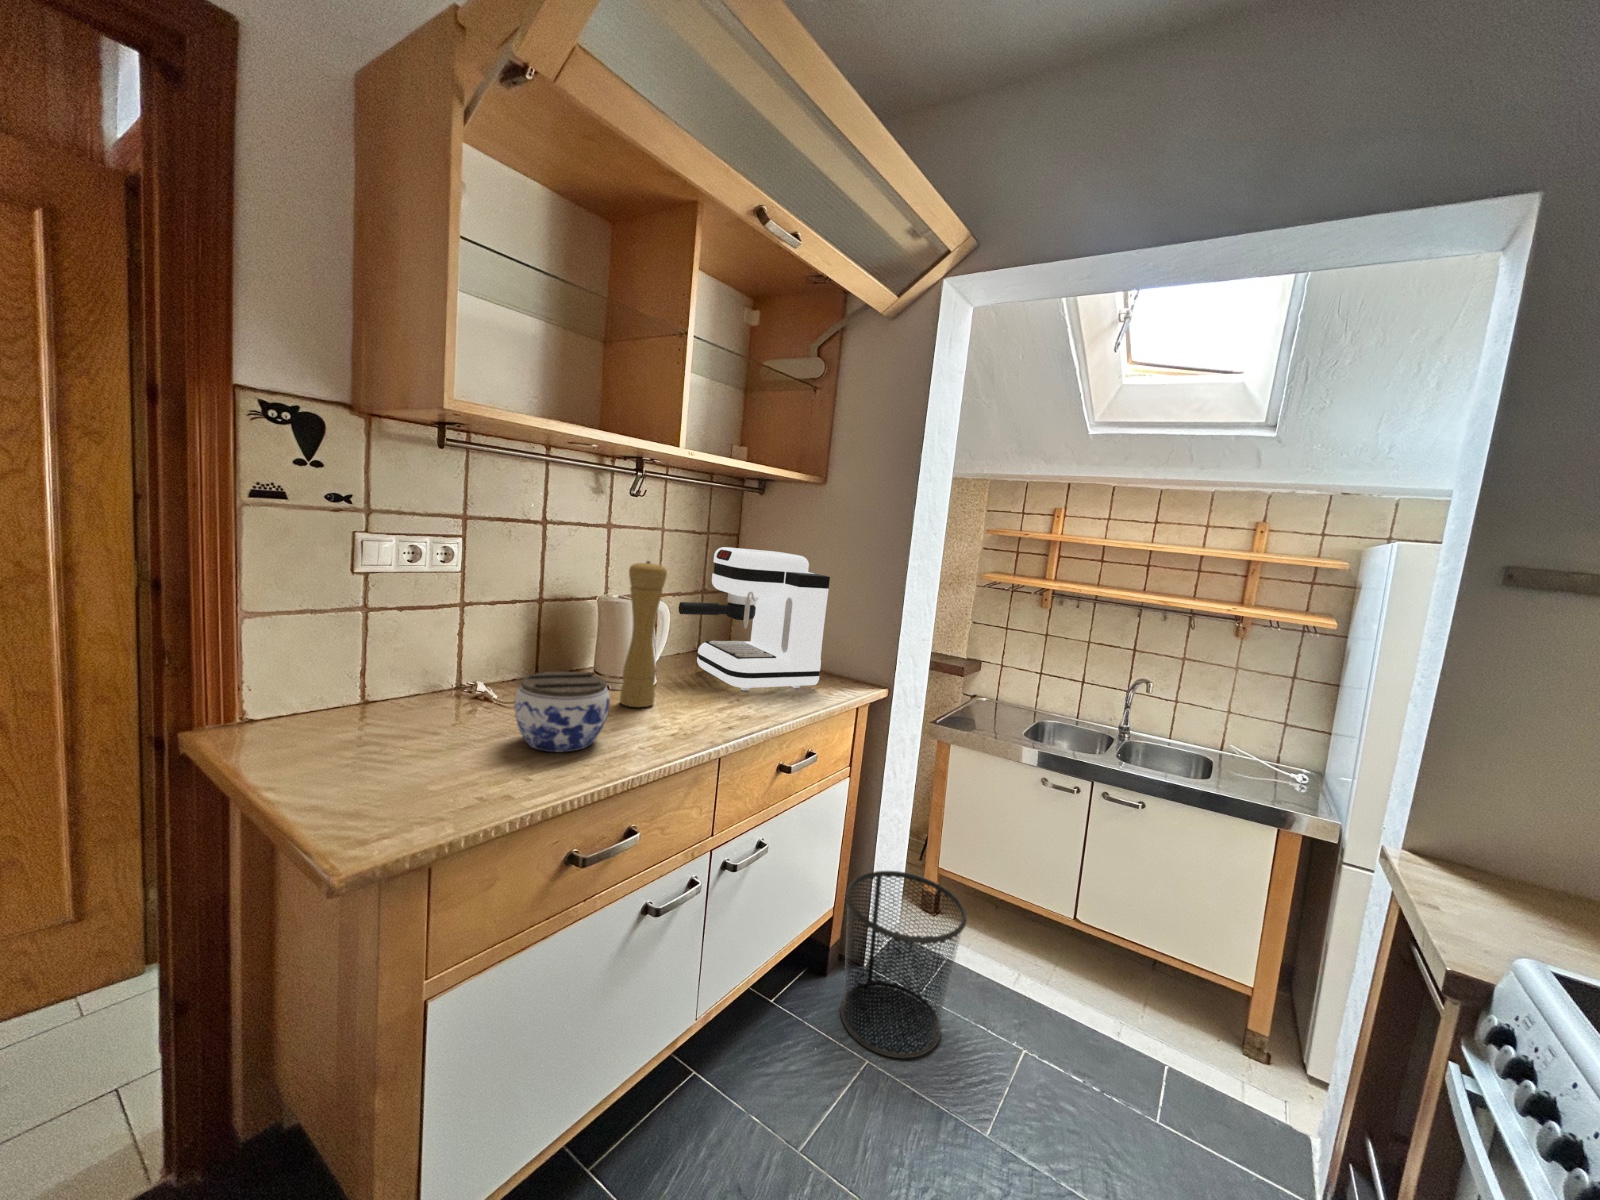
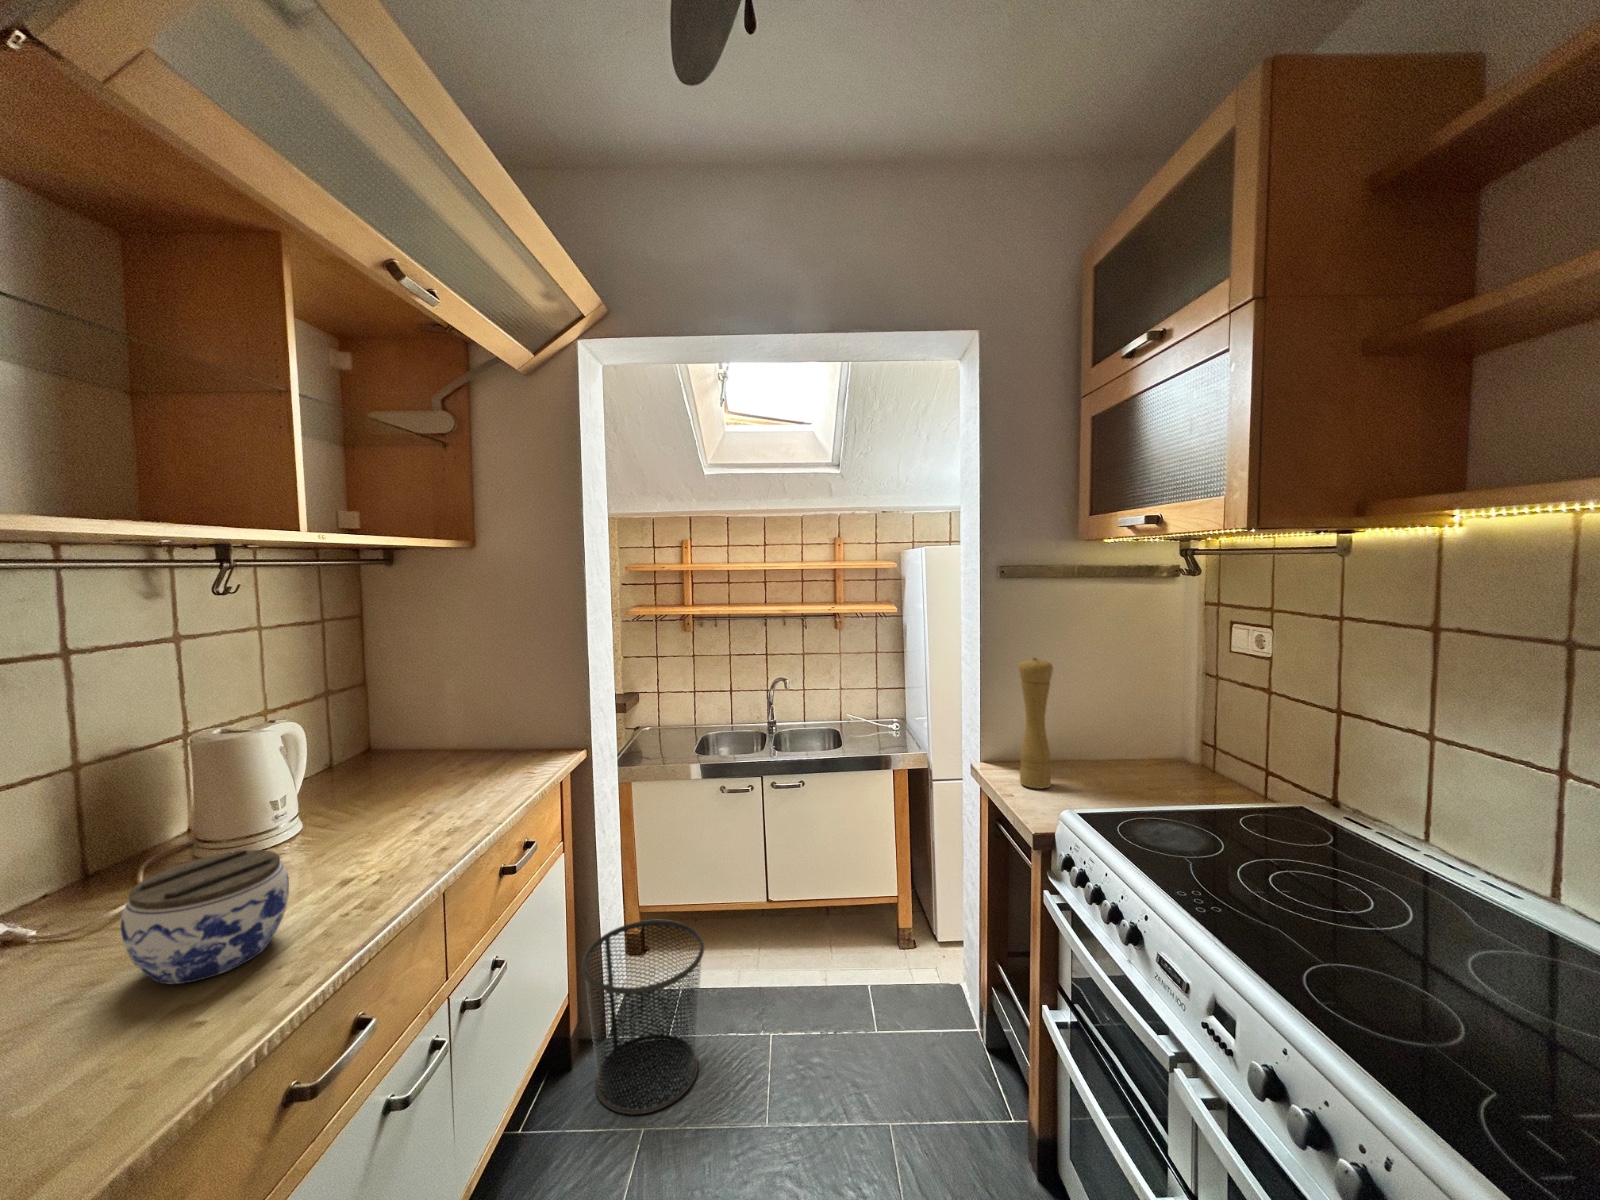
coffee maker: present [679,547,830,691] -> none [314,631,515,800]
pepper mill: present [620,561,667,707] -> present [1019,658,1053,789]

